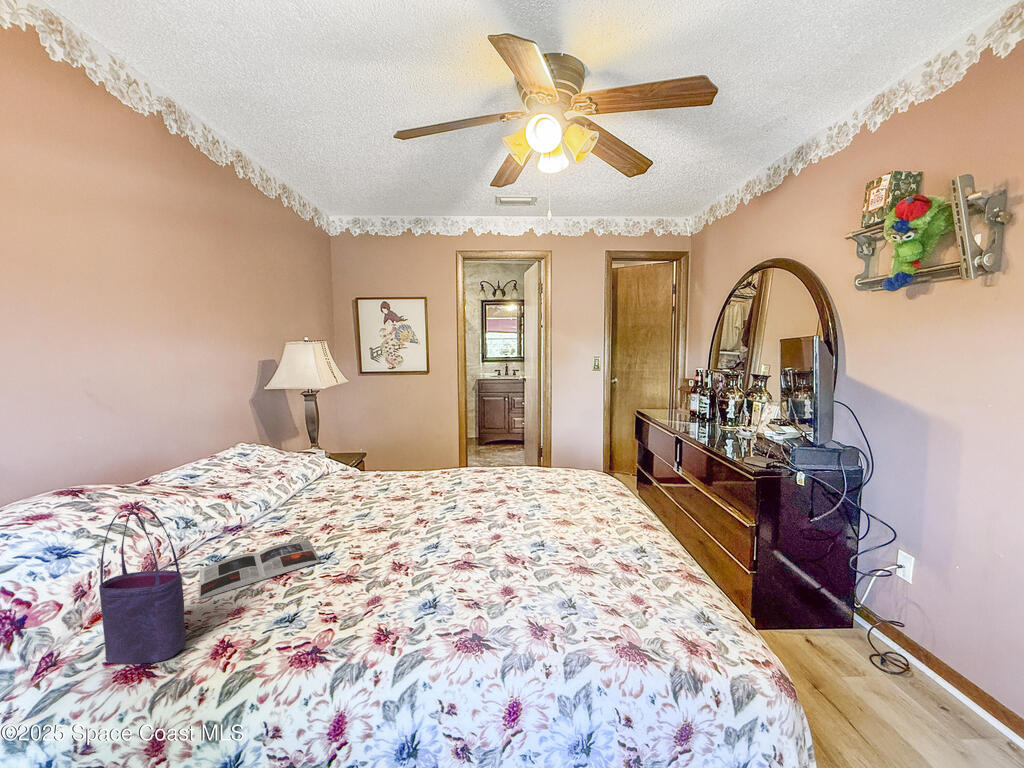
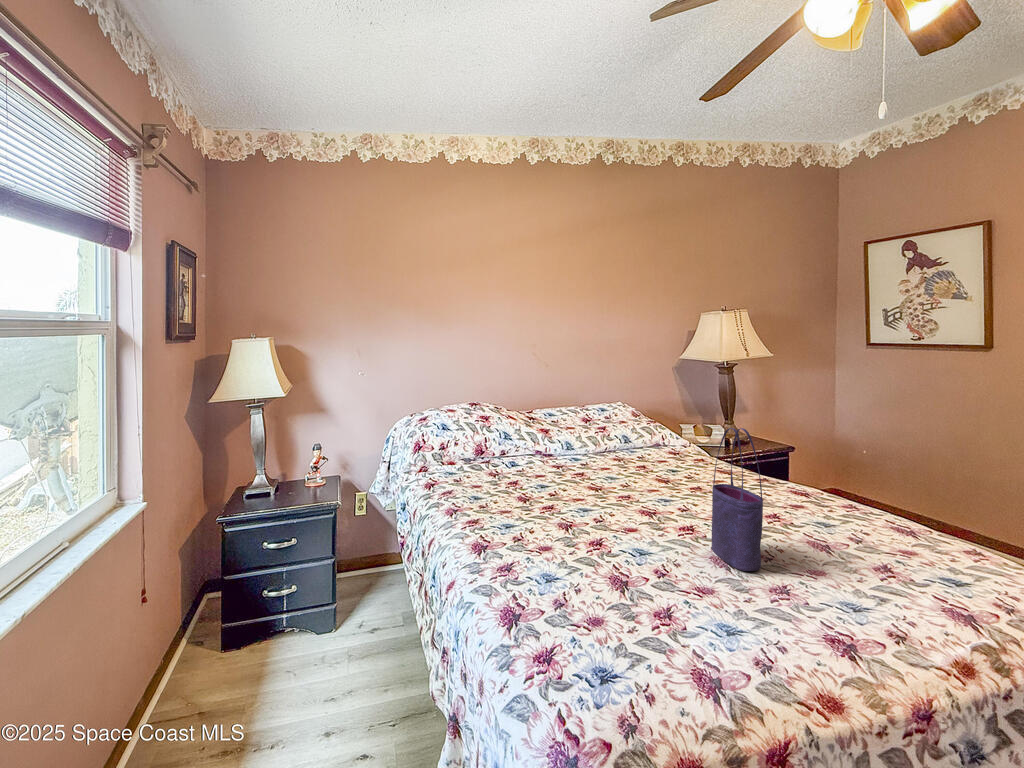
magazine: present [199,540,320,600] -> none [796,525,954,583]

